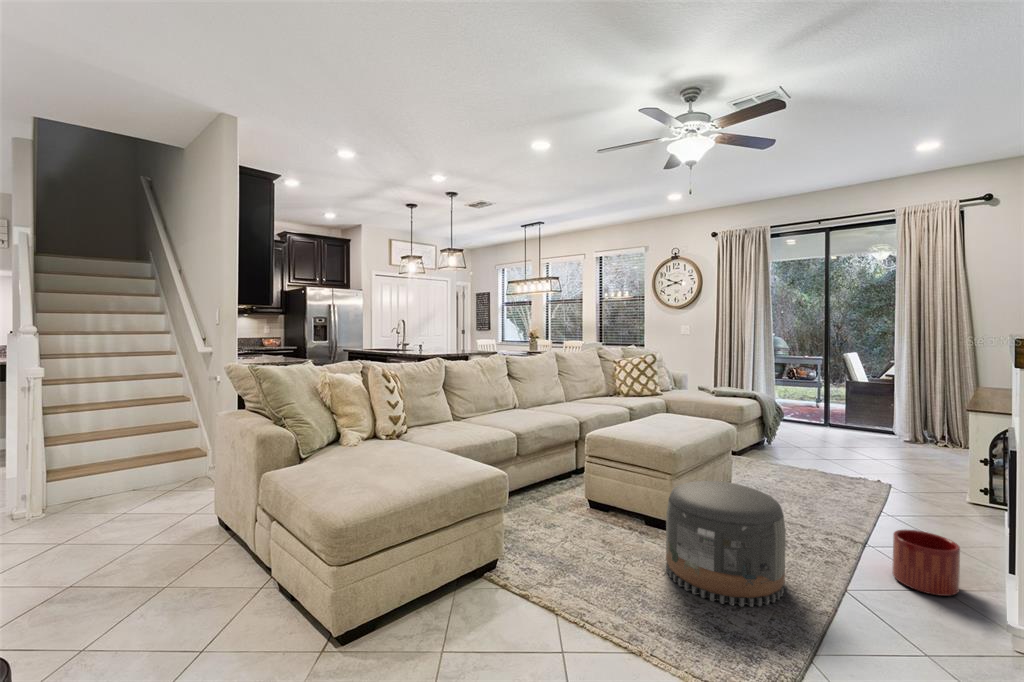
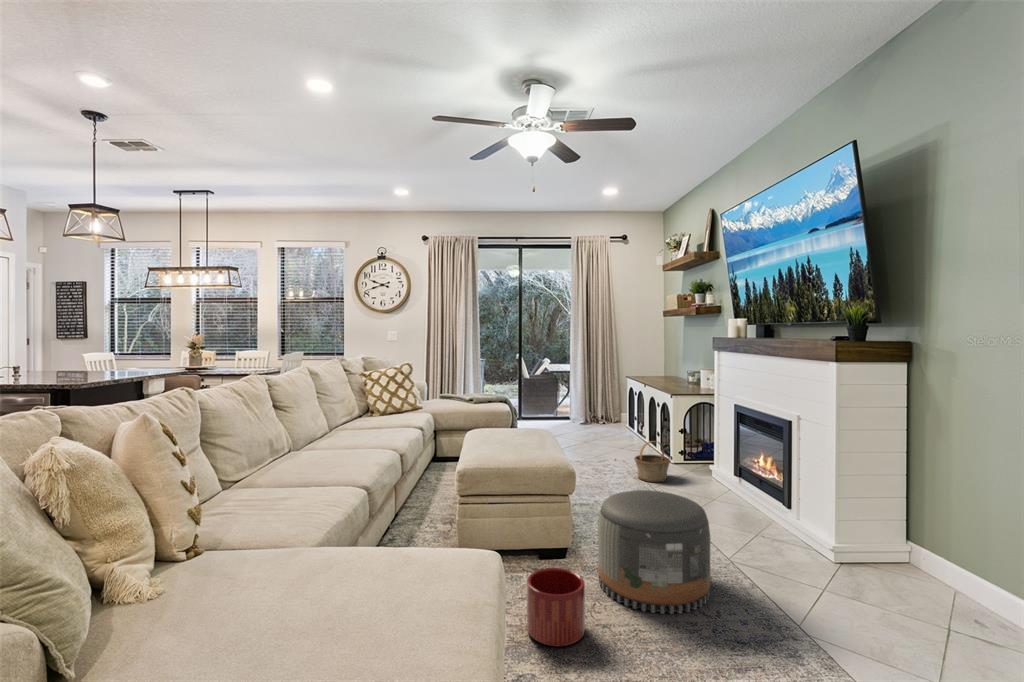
basket: none [874,461,930,513] -> present [634,441,671,482]
planter: present [892,530,960,596] -> present [527,568,585,646]

